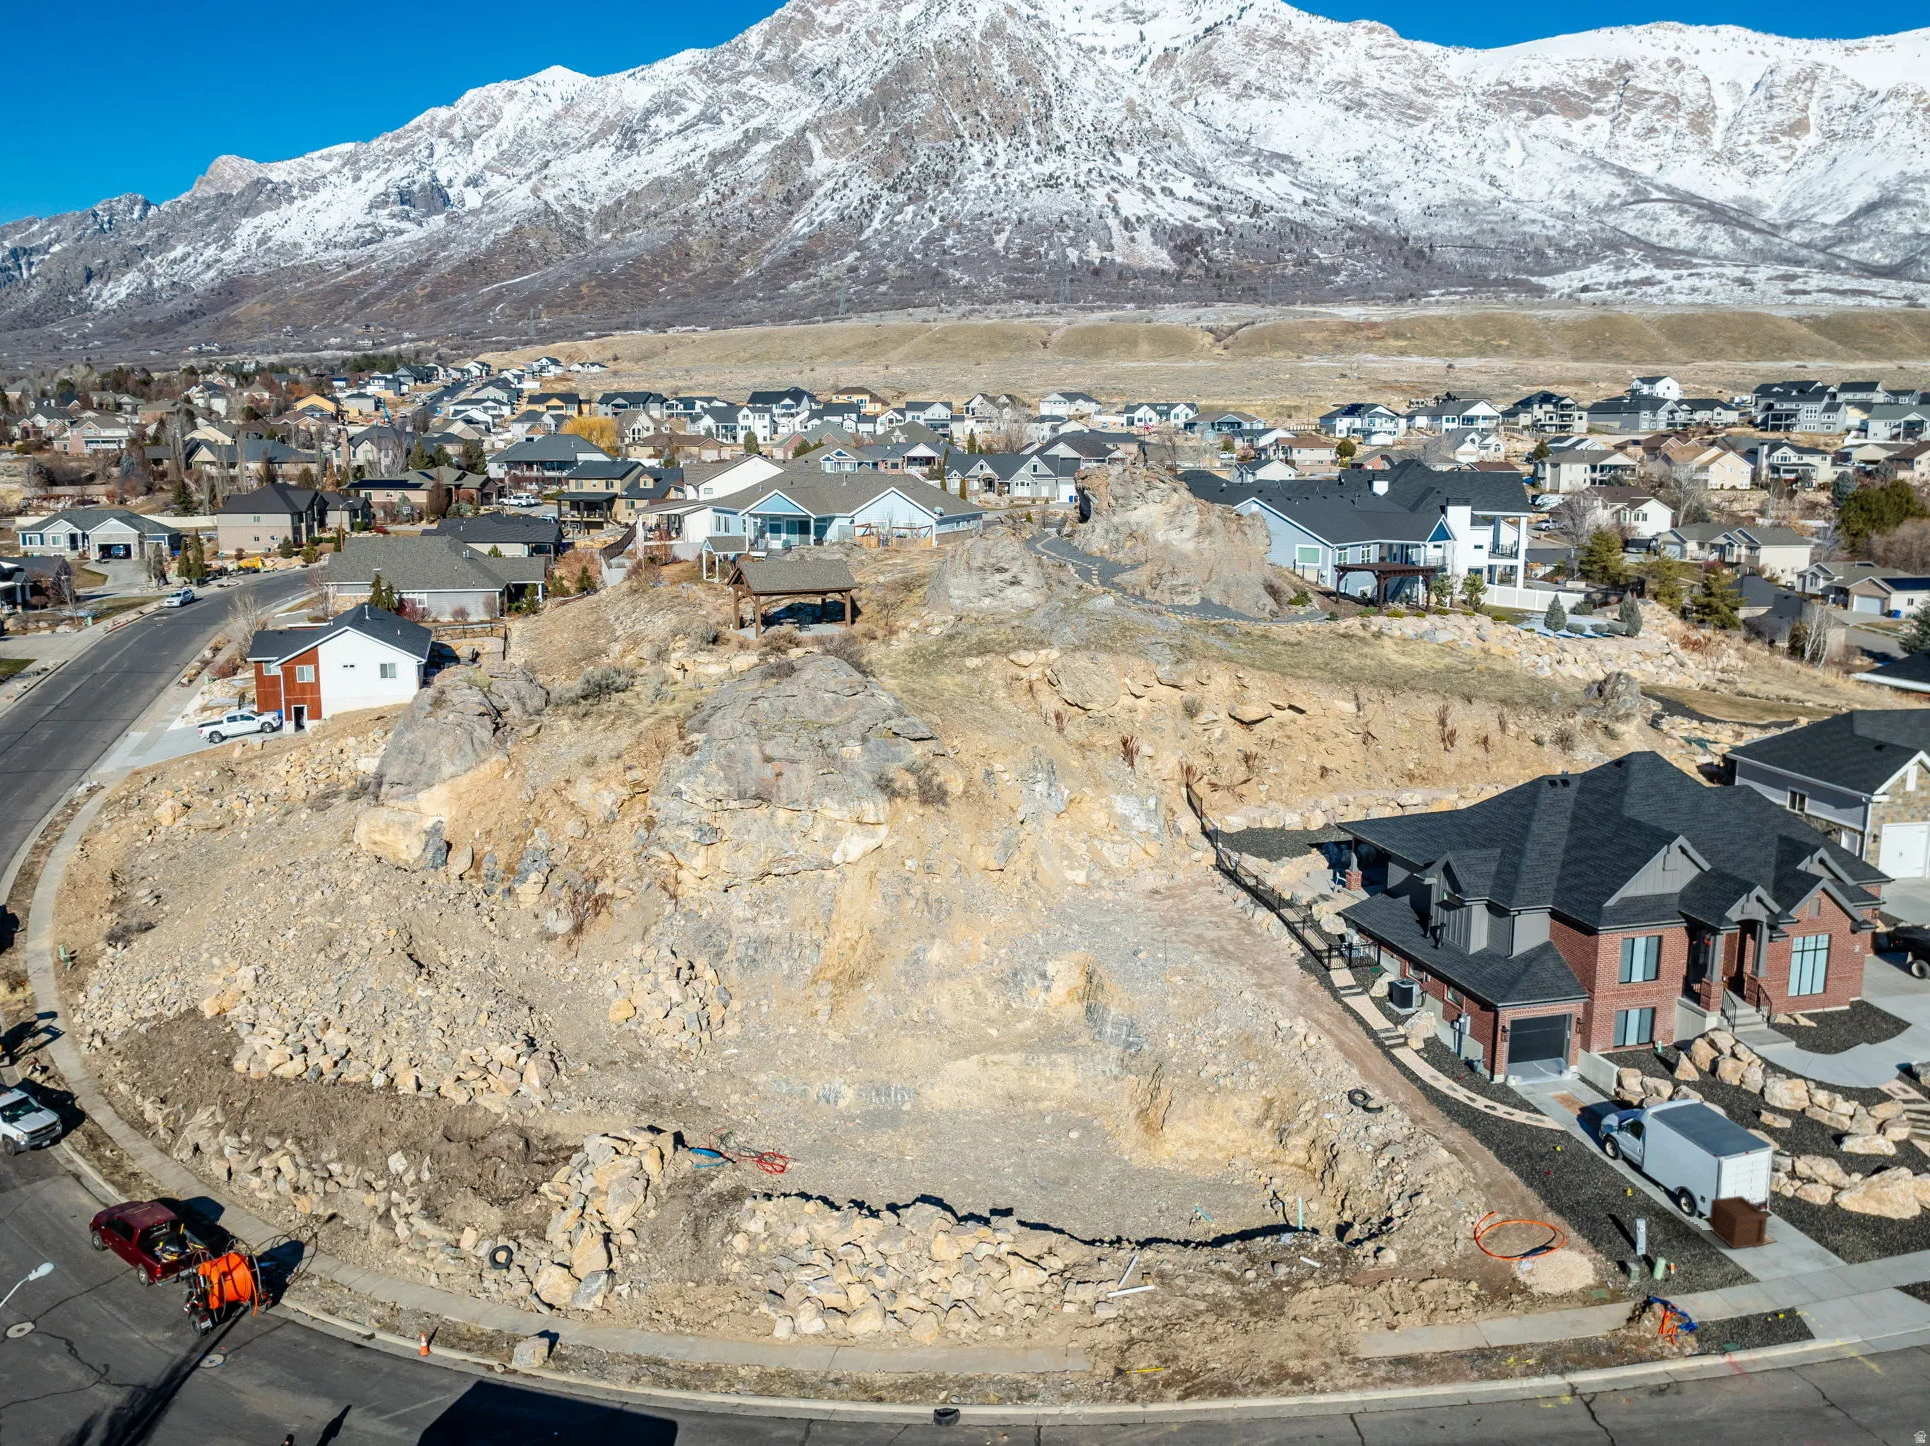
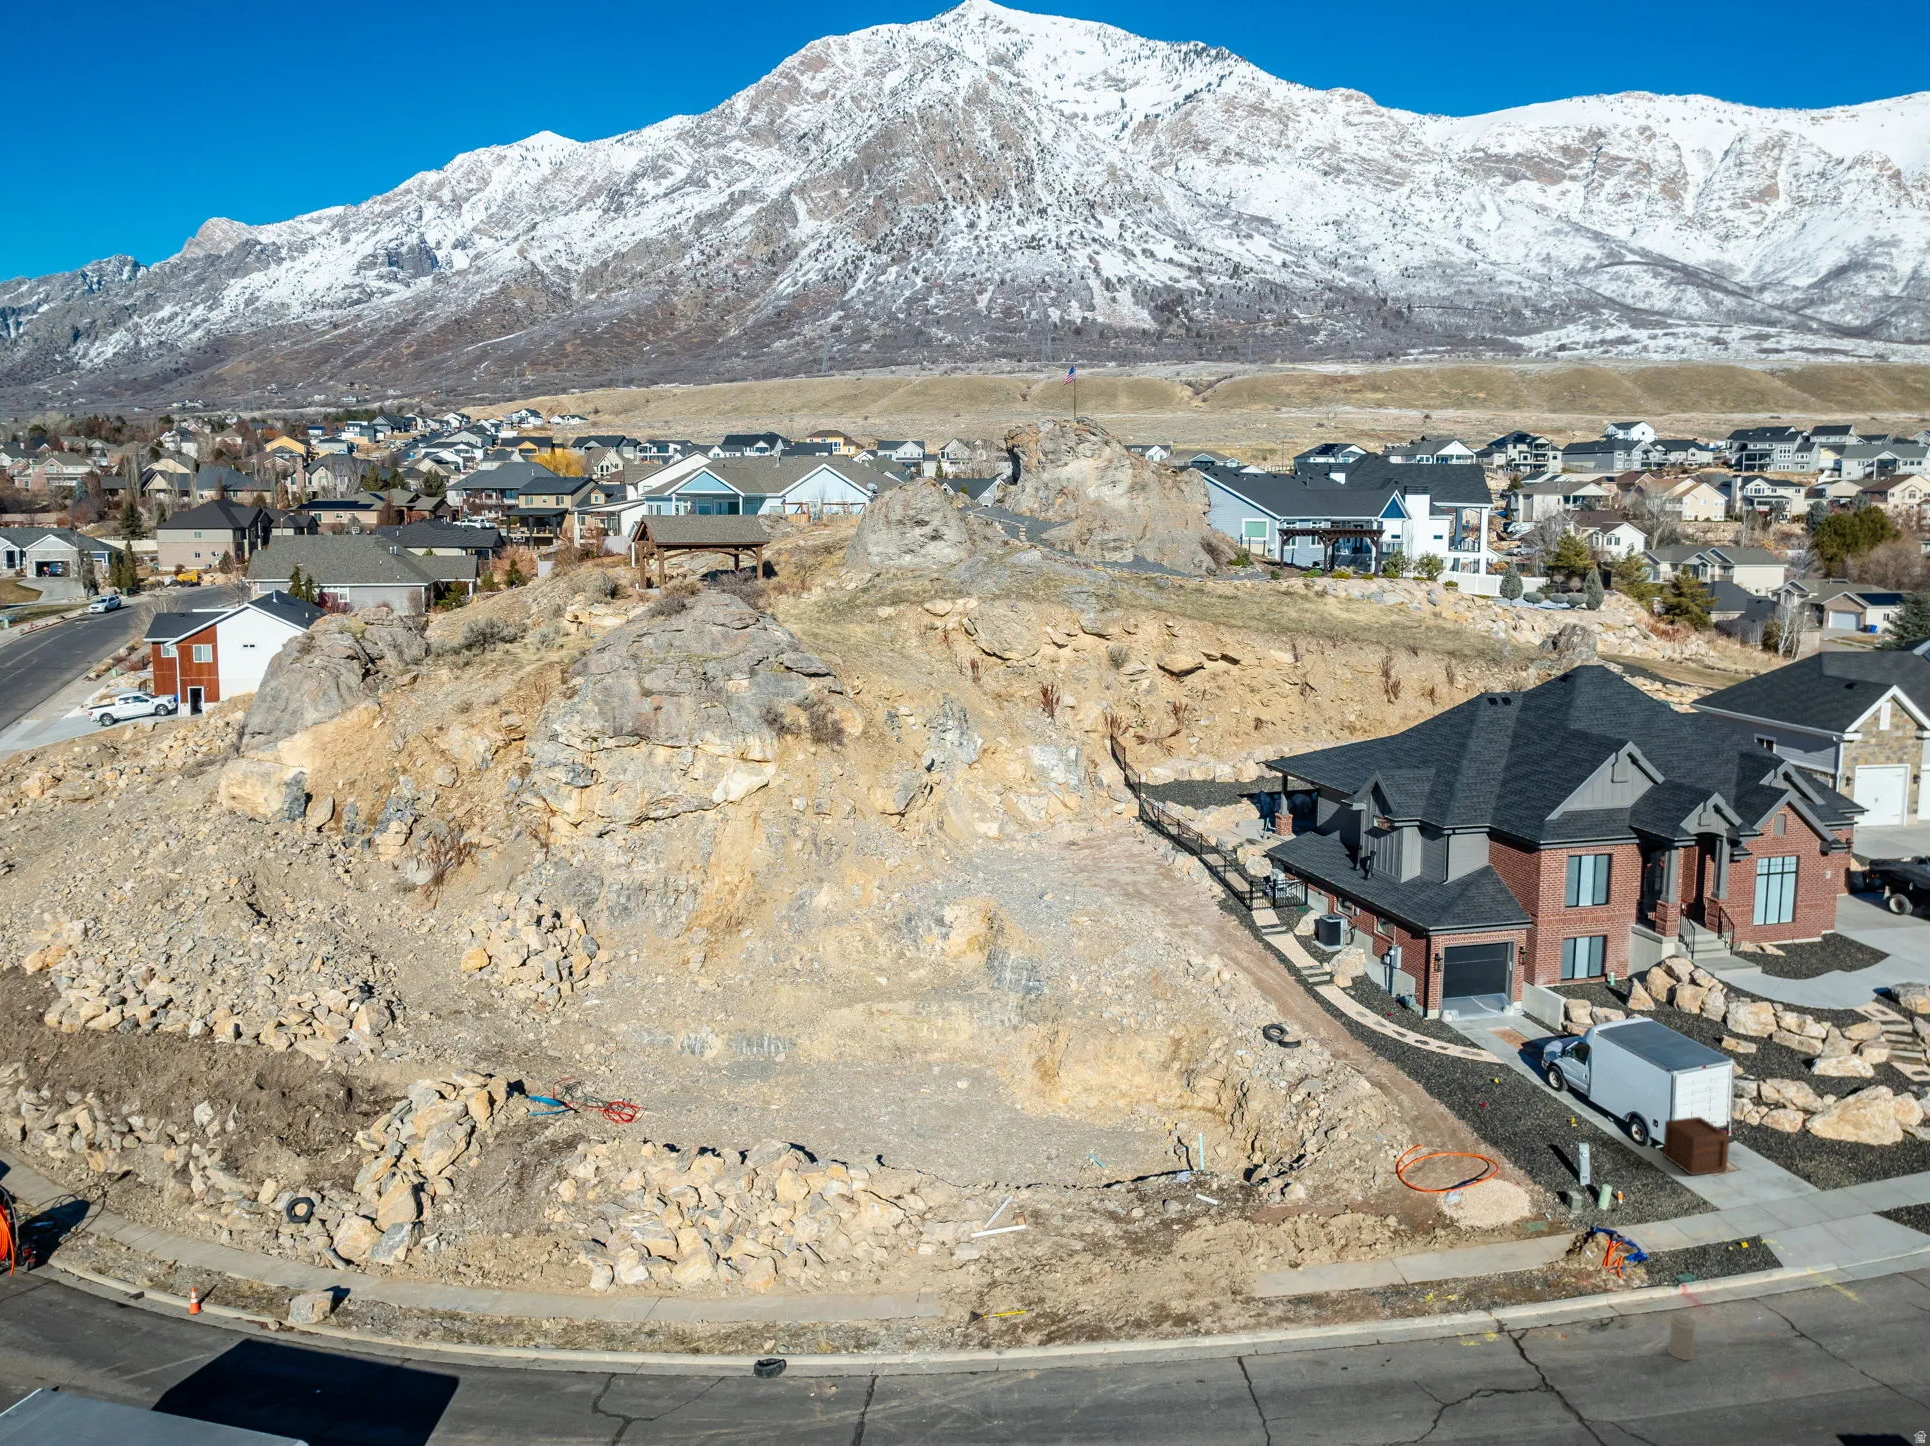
trash can: none [1713,1381,1739,1421] -> present [1668,1313,1697,1360]

